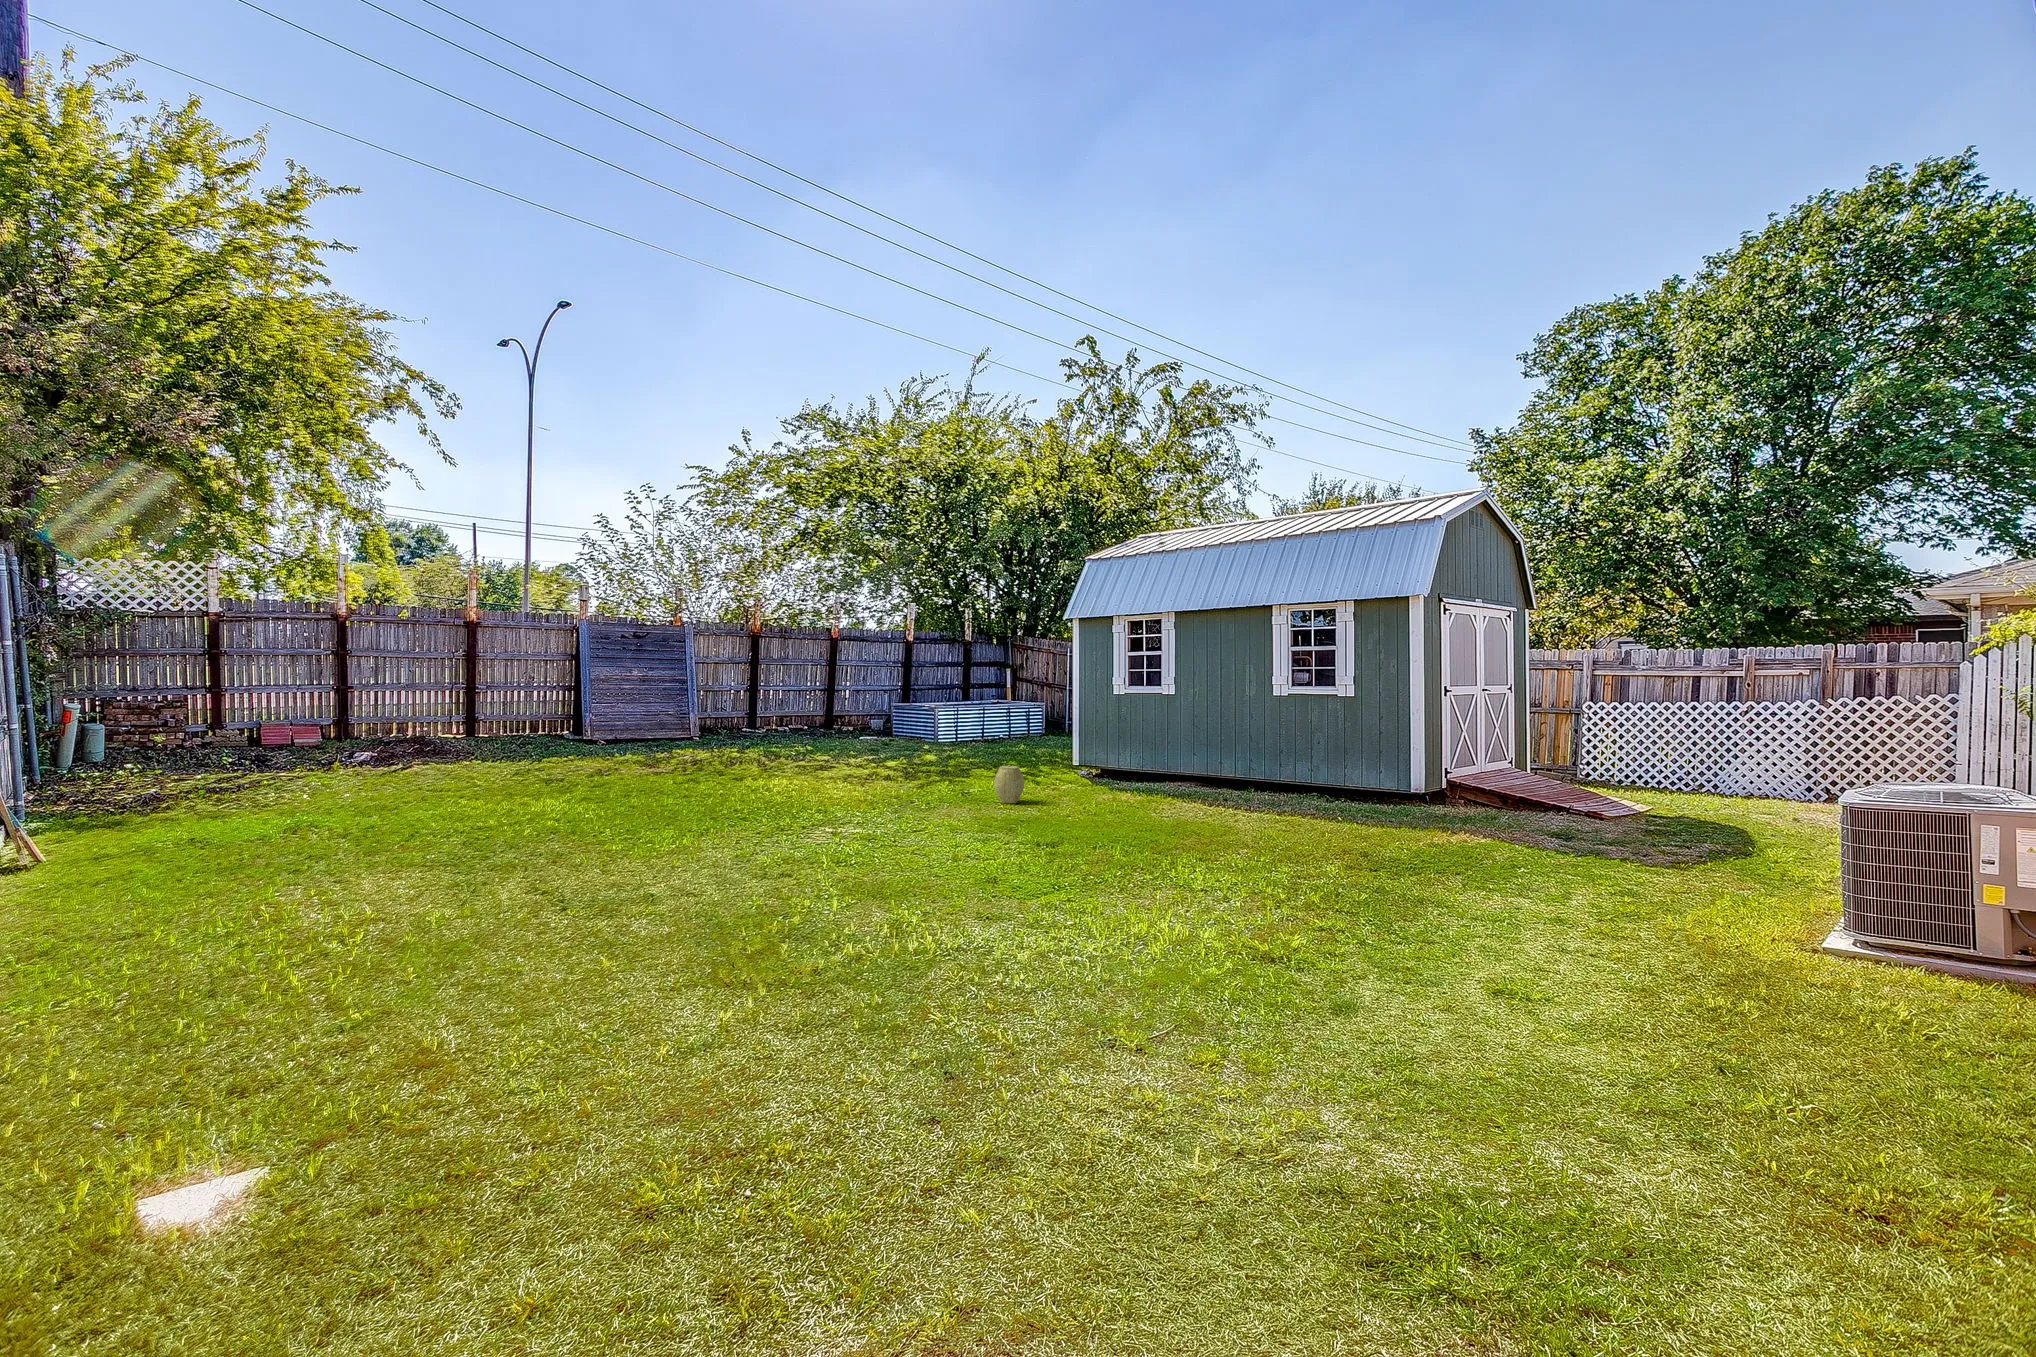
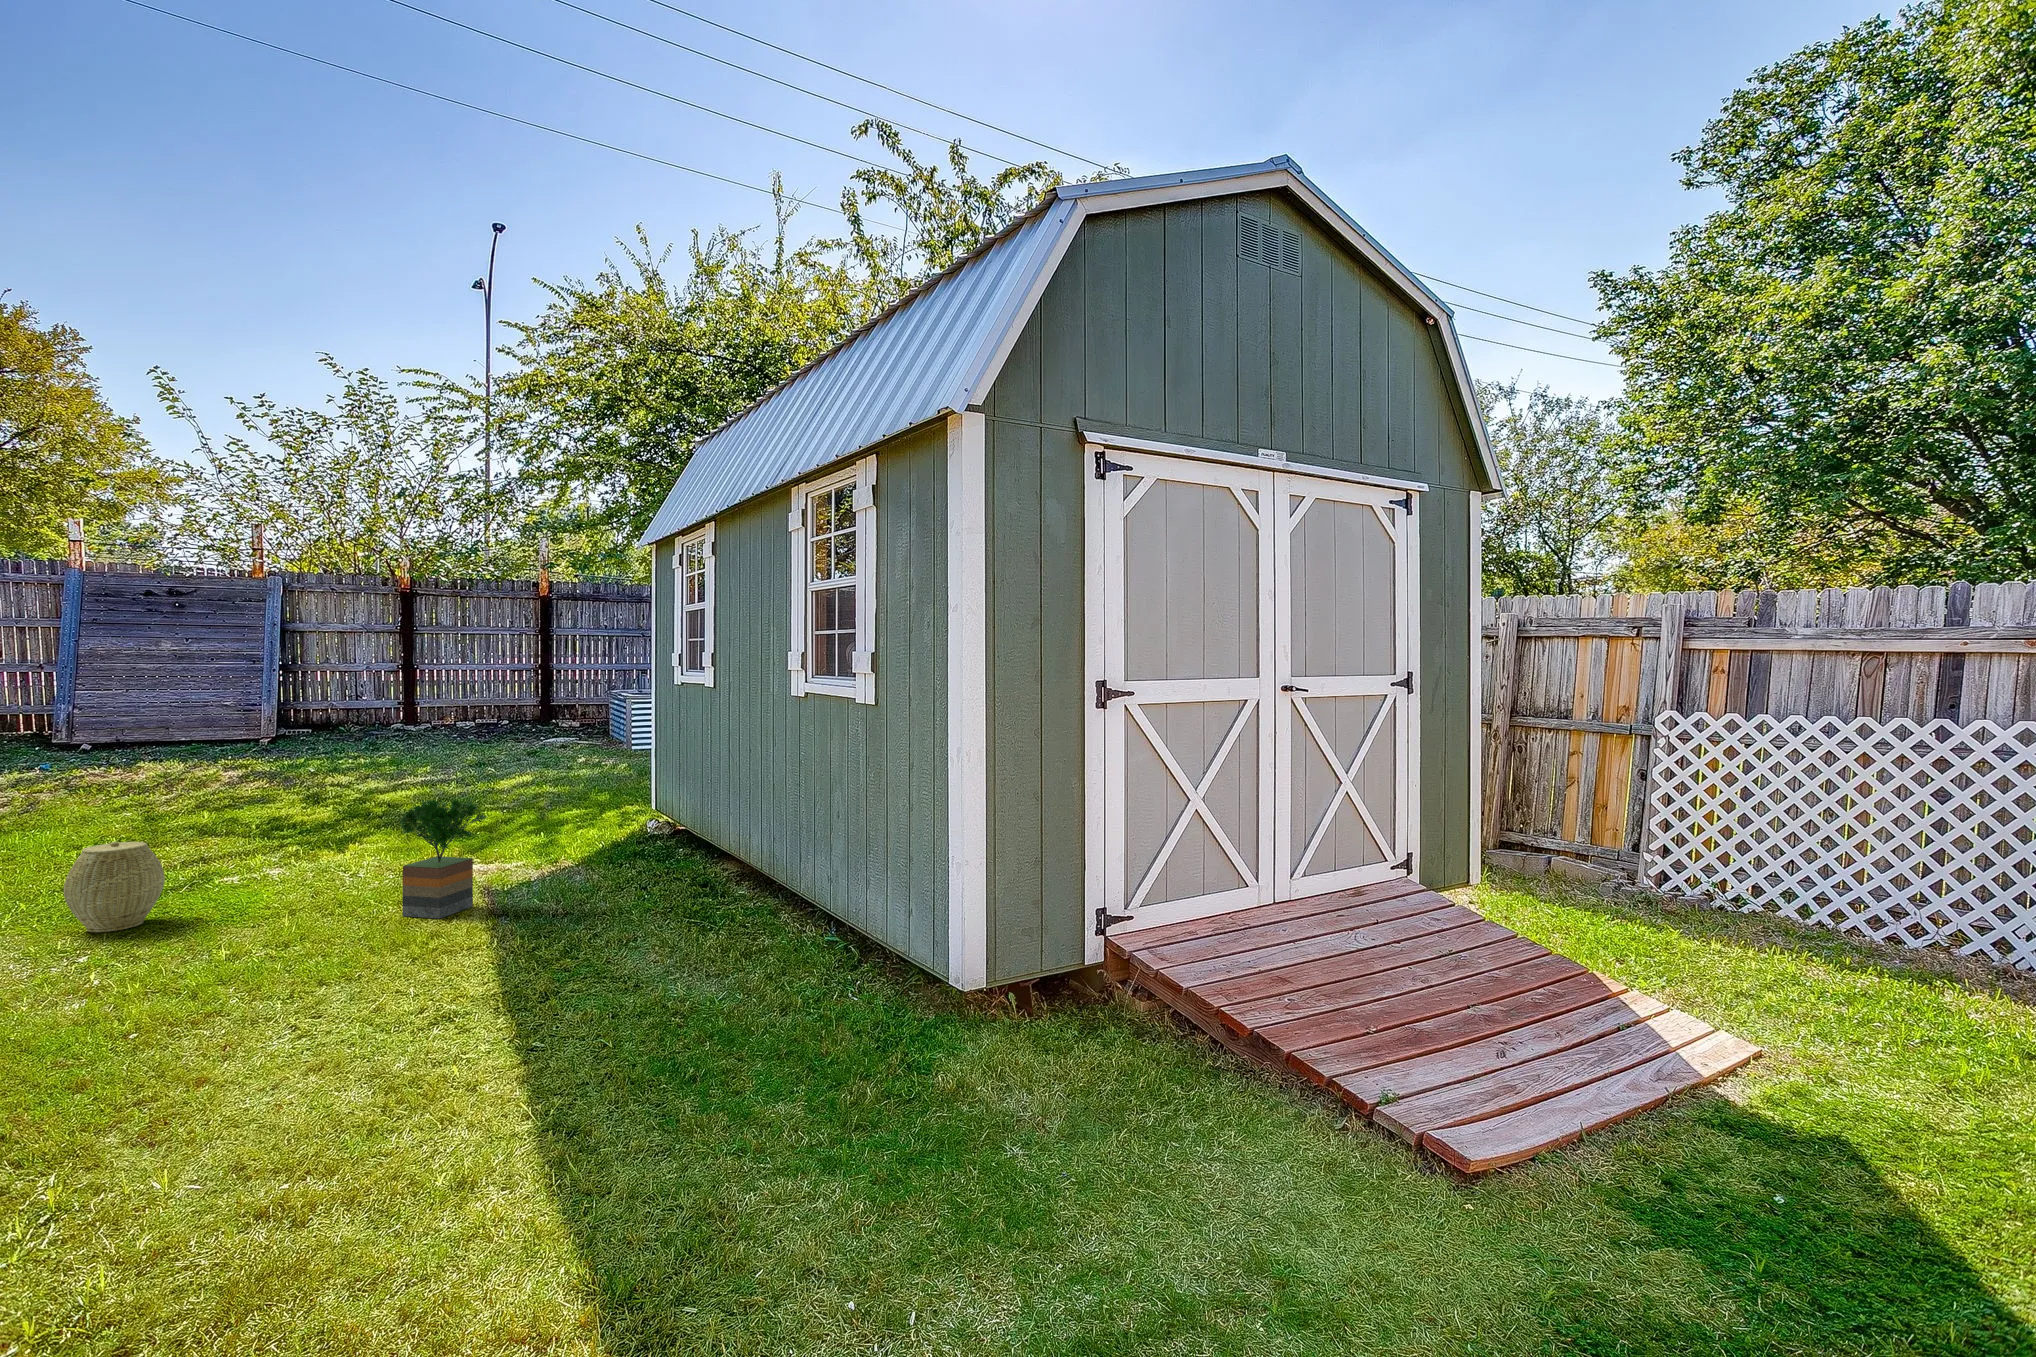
potted tree: none [1104,746,1139,798] -> present [399,799,486,919]

